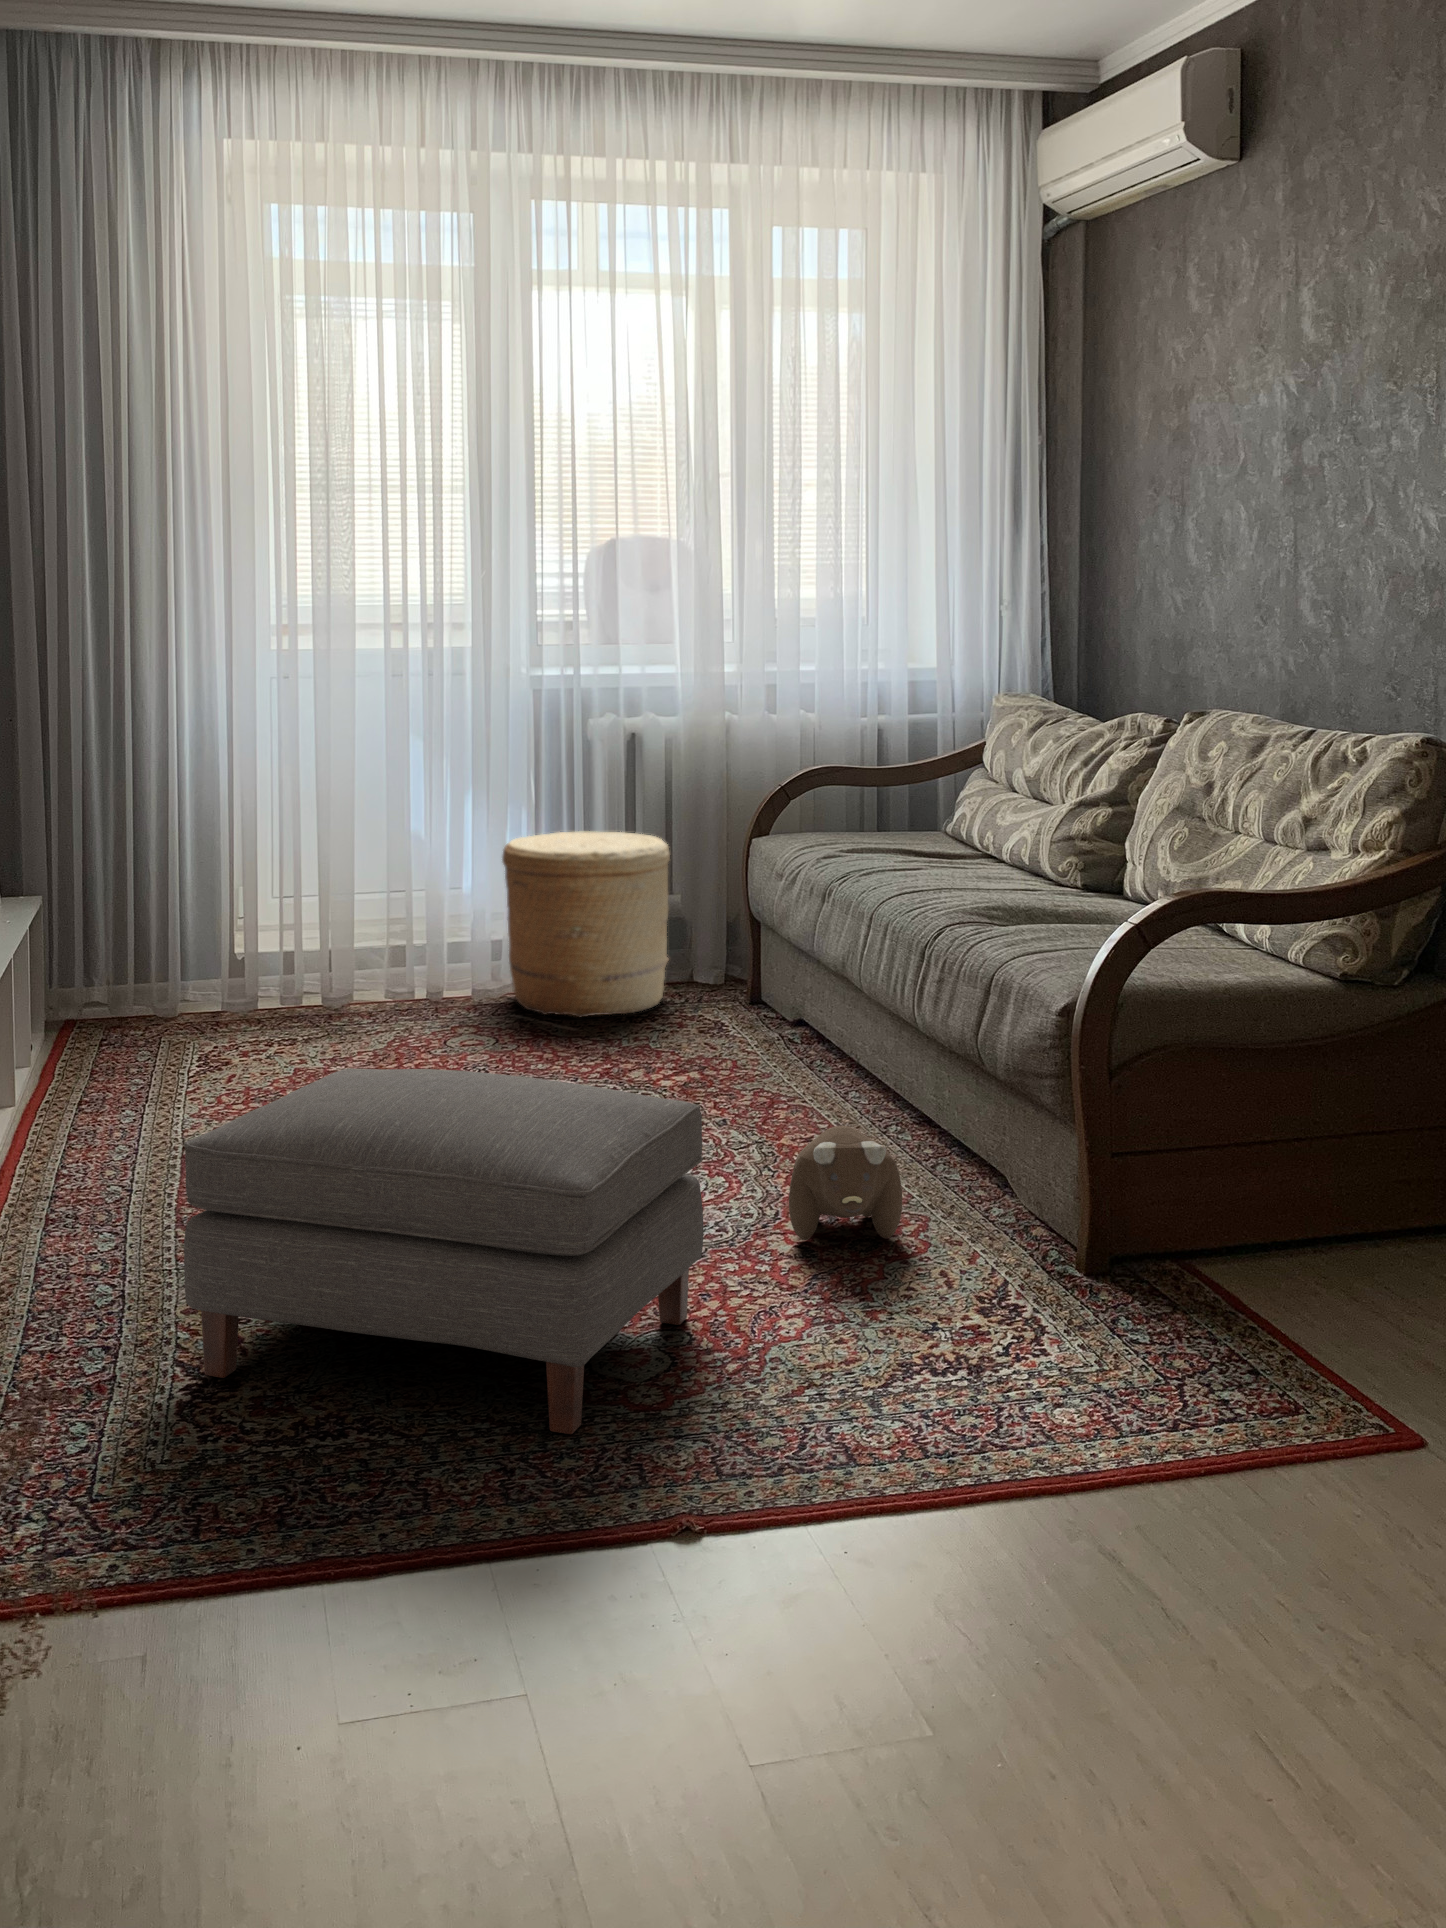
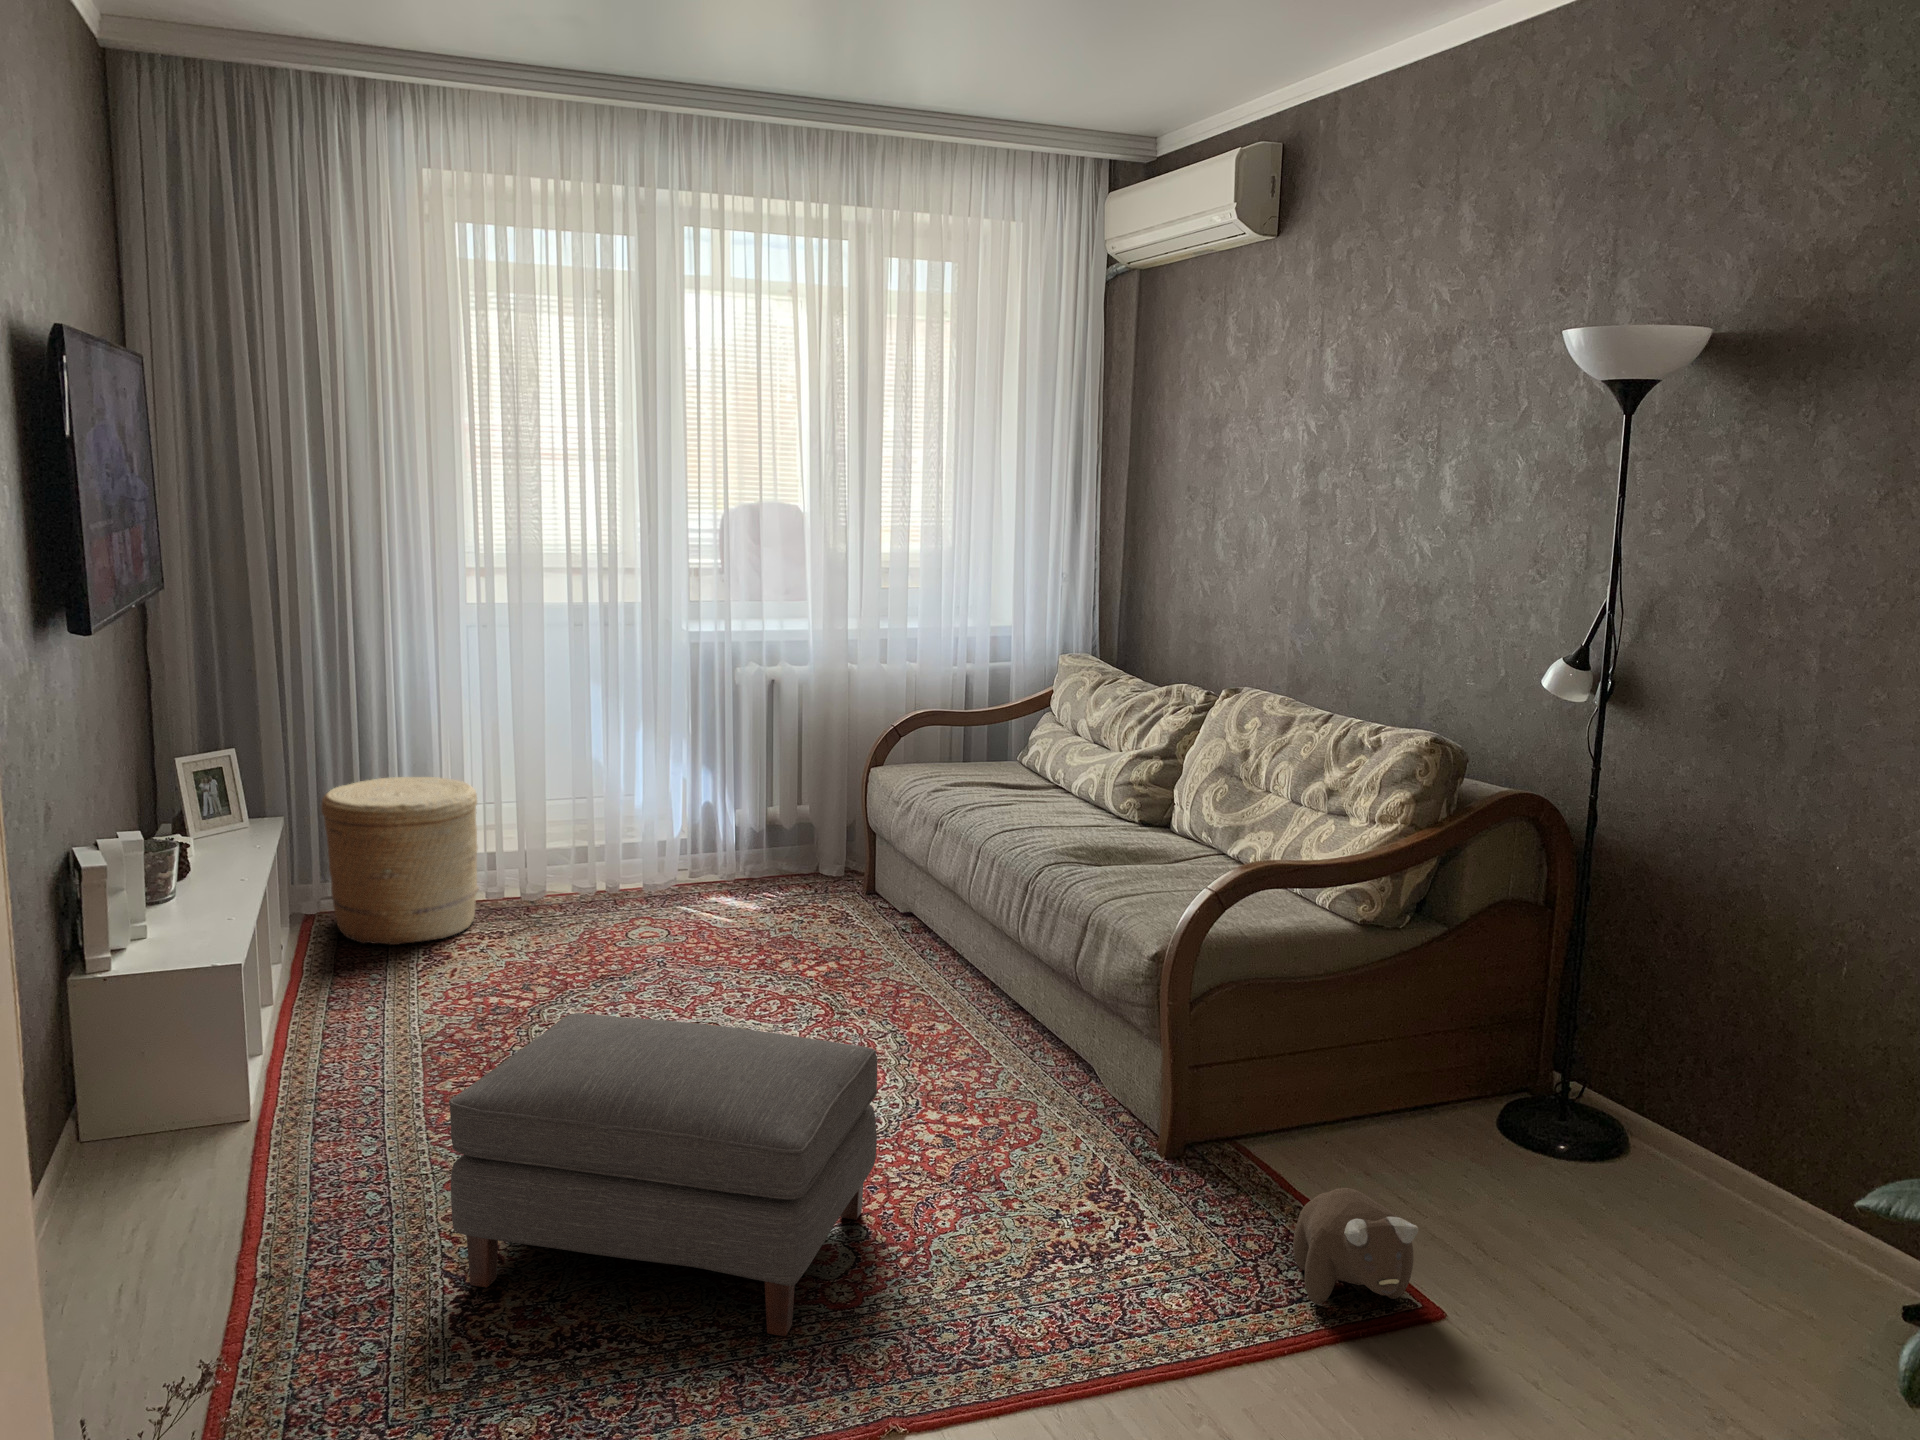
woven basket: present [502,831,670,1017] -> present [321,777,479,945]
plush toy: present [789,1126,902,1240] -> present [1293,1188,1418,1304]

